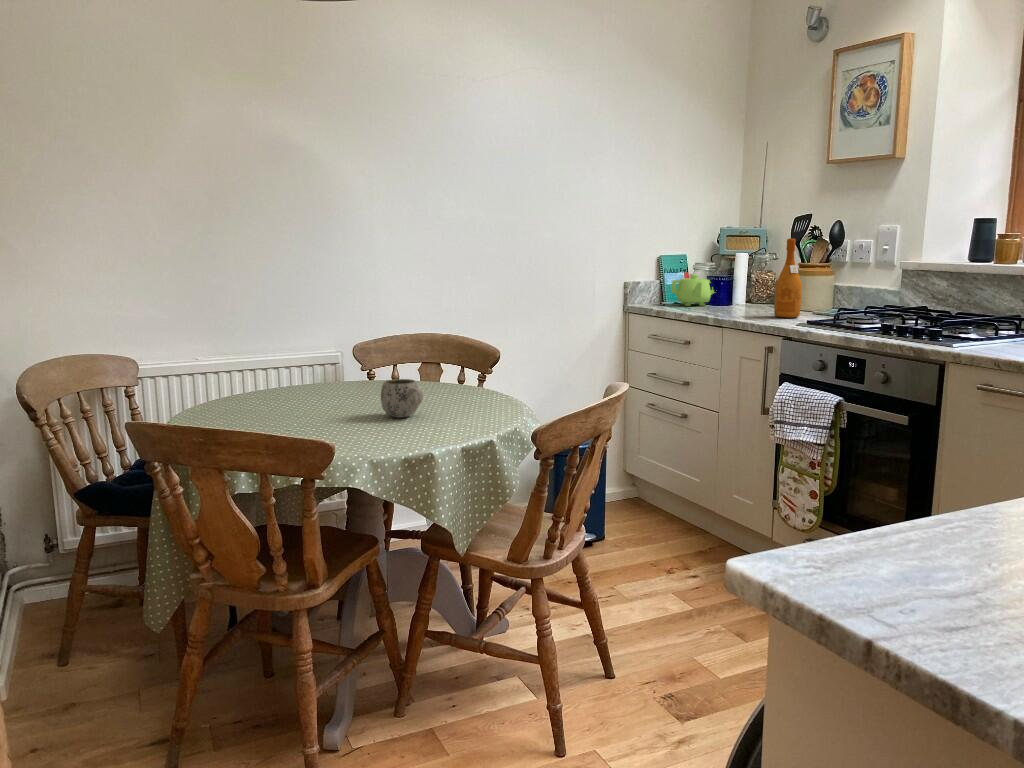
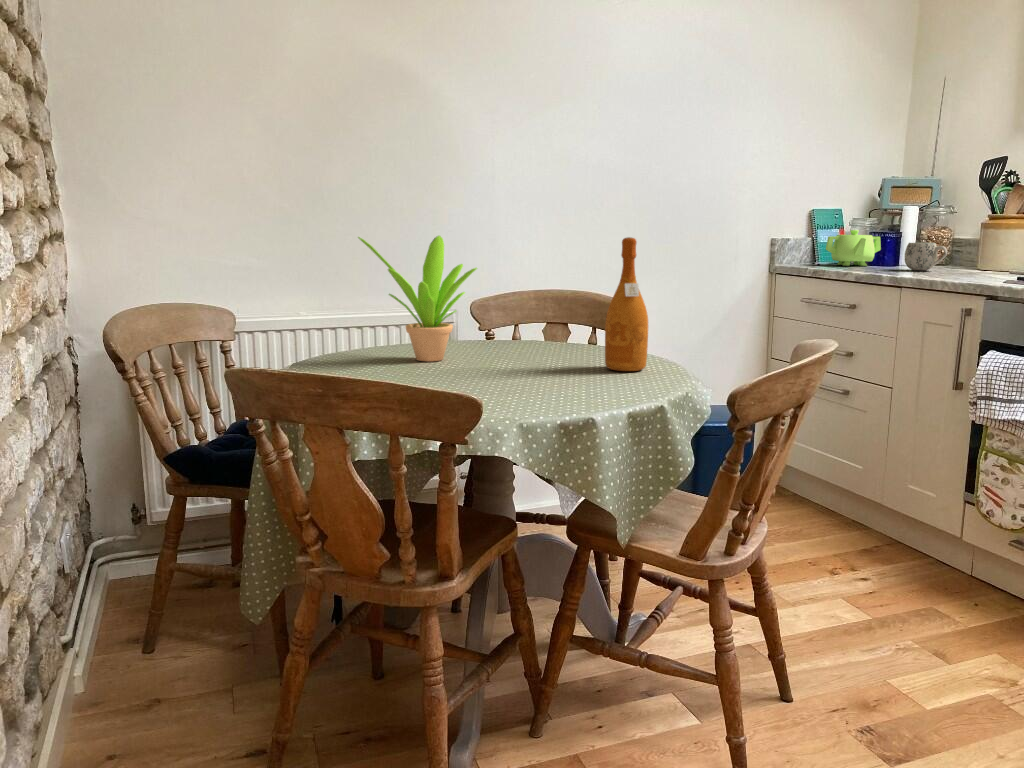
wine bottle: present [774,238,802,318] -> present [605,237,648,371]
potted plant: none [244,296,347,405] -> present [358,236,477,361]
mug: present [381,379,423,418] -> present [905,243,947,270]

